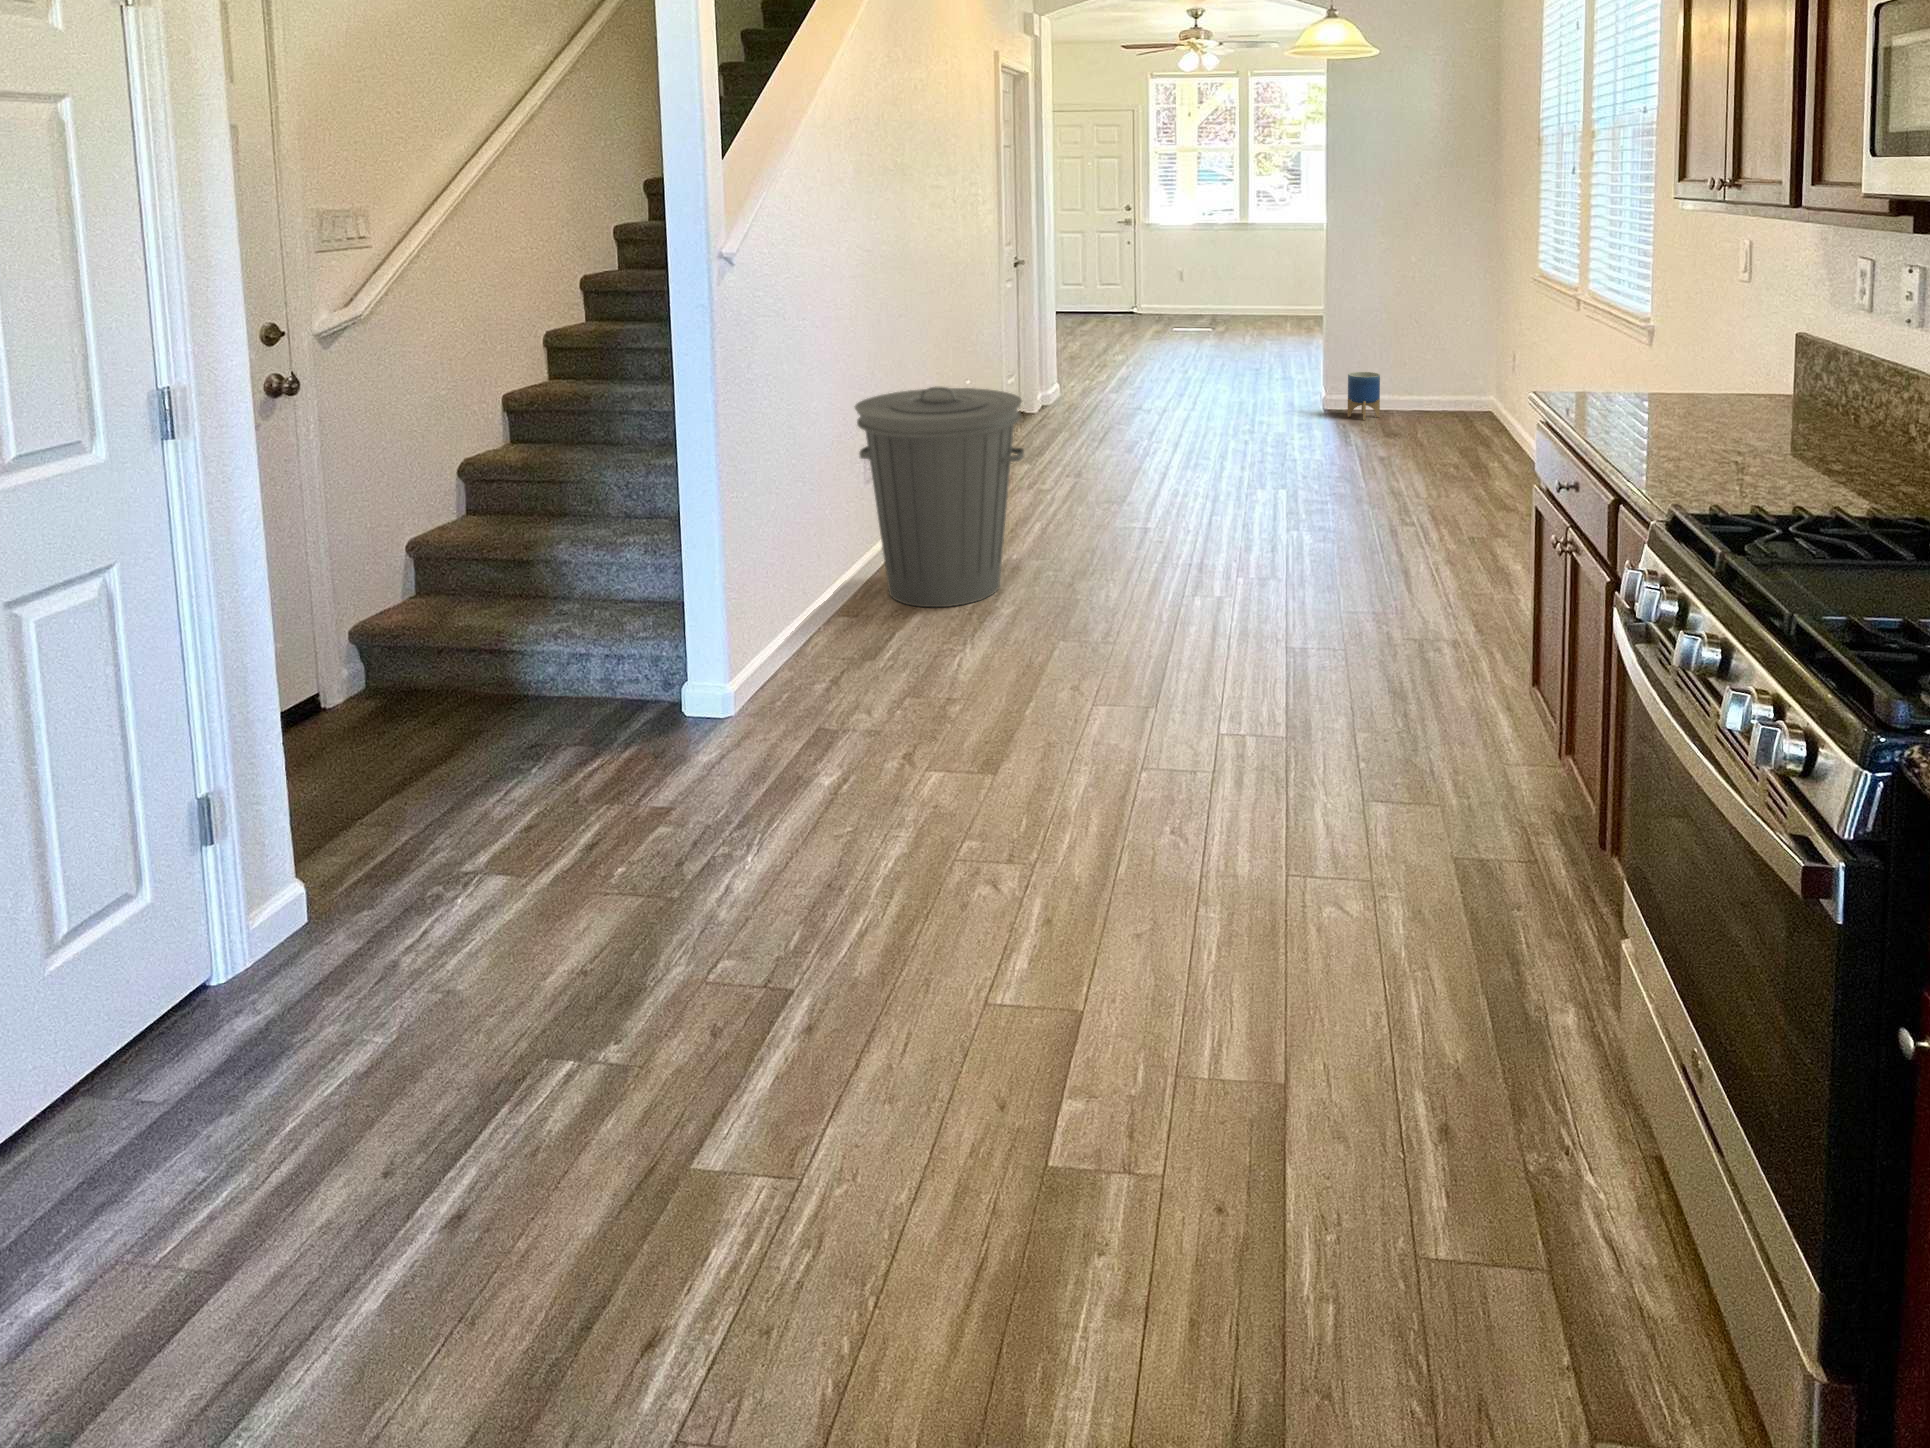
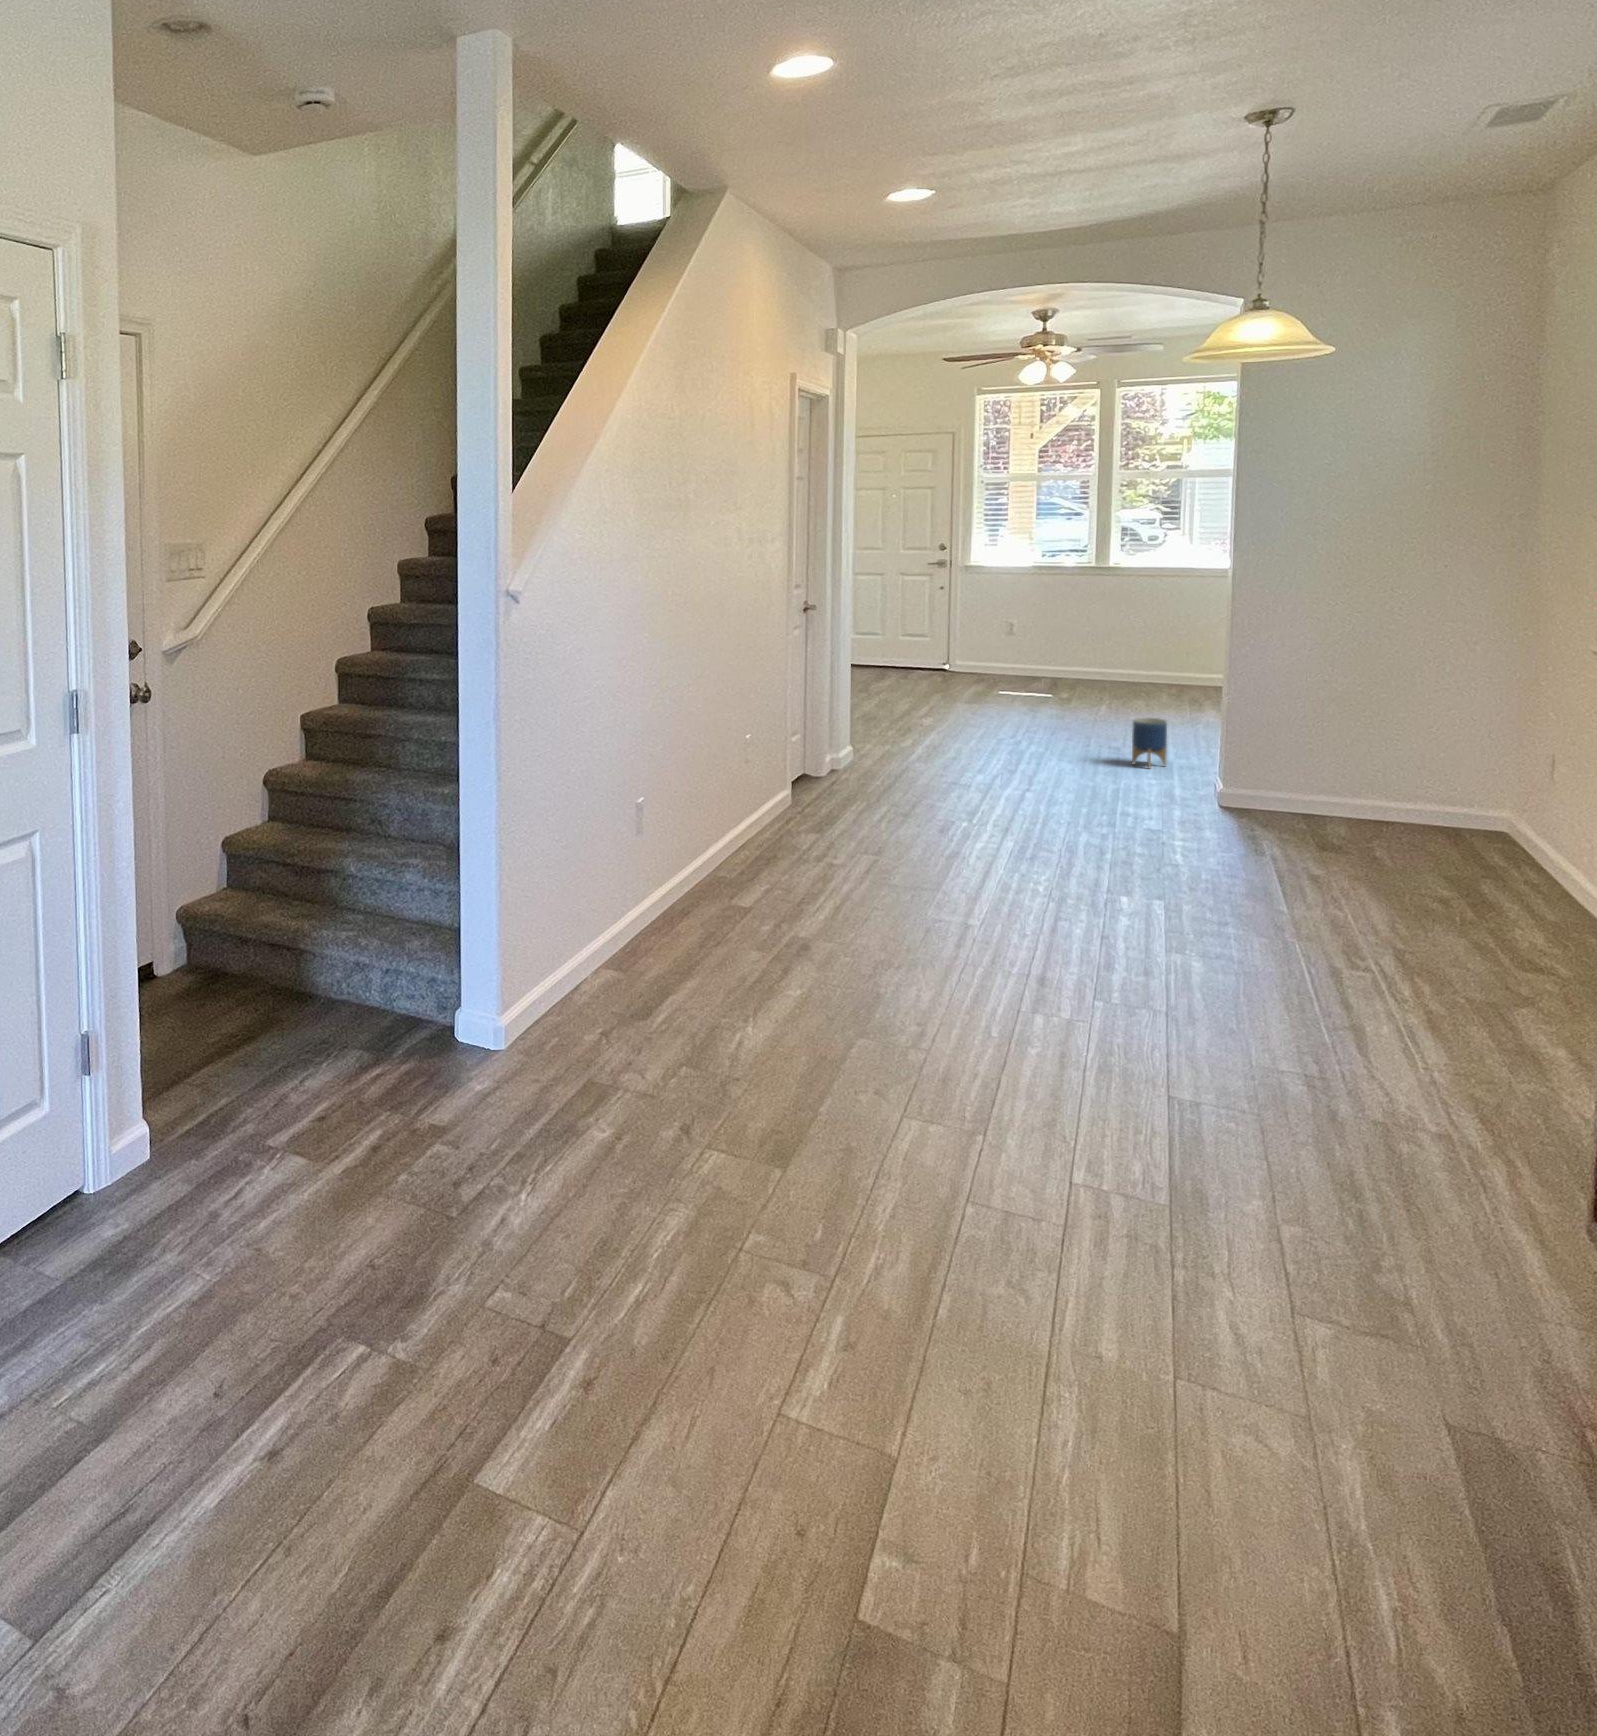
trash can: present [854,386,1024,607] -> none [623,715,785,928]

